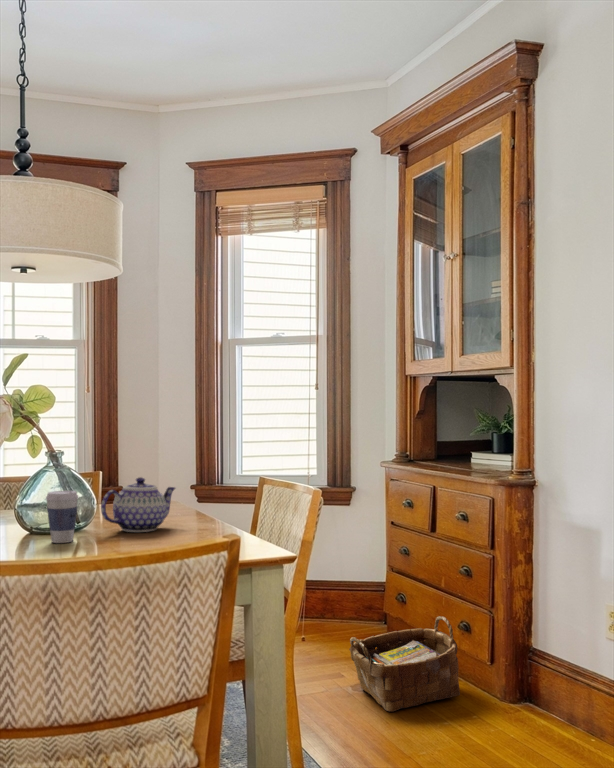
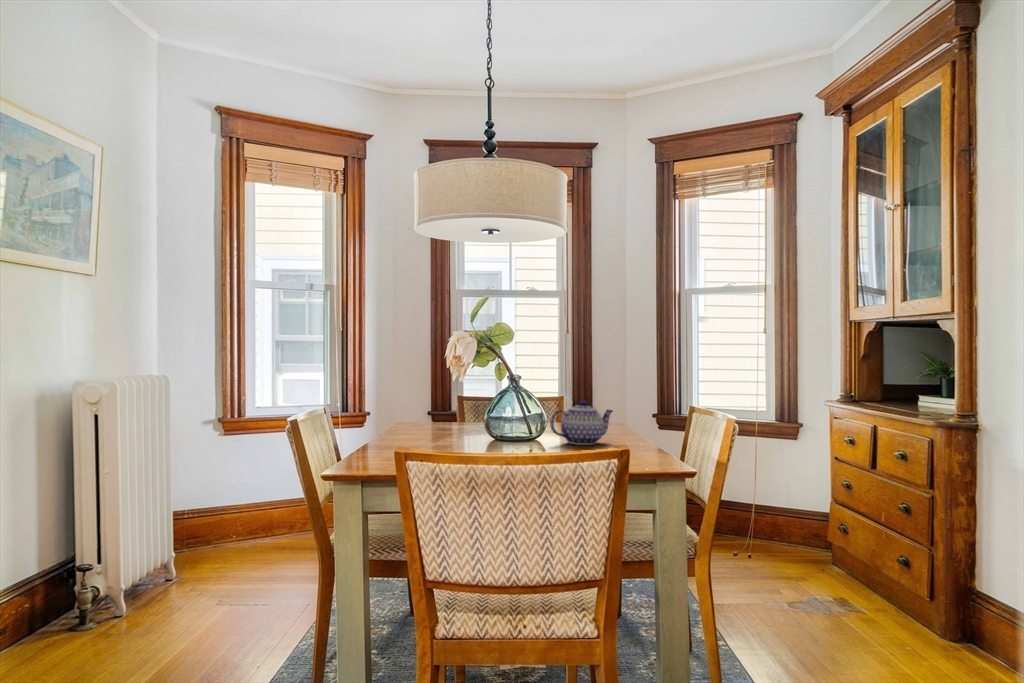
coffee cup: present [46,491,78,543] -> none [506,408,531,449]
woven basket: present [349,616,460,712] -> none [781,547,895,629]

